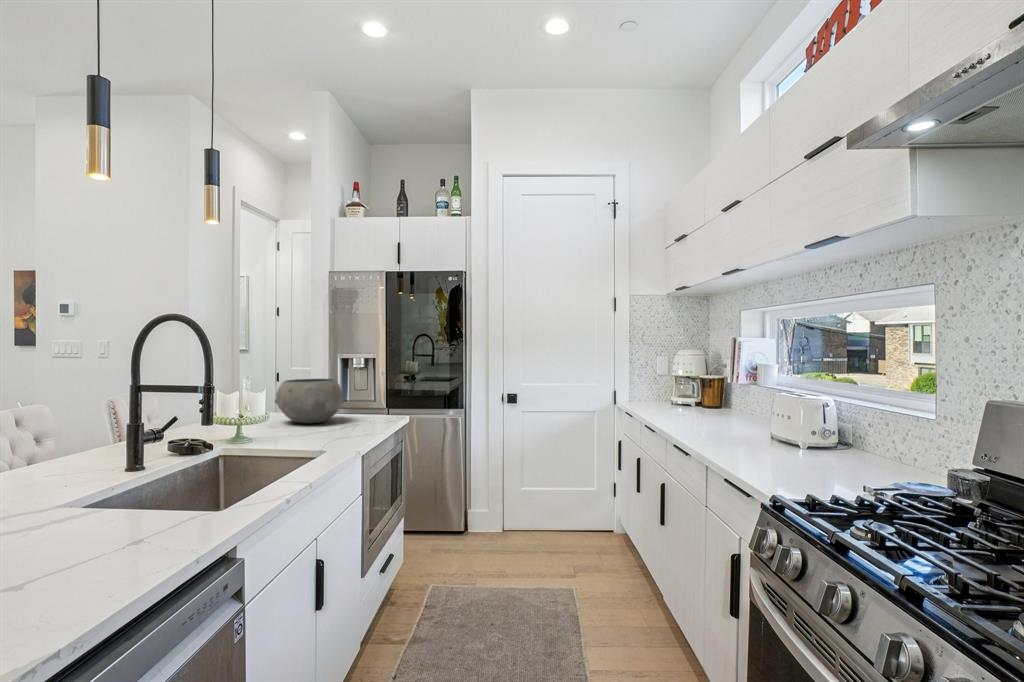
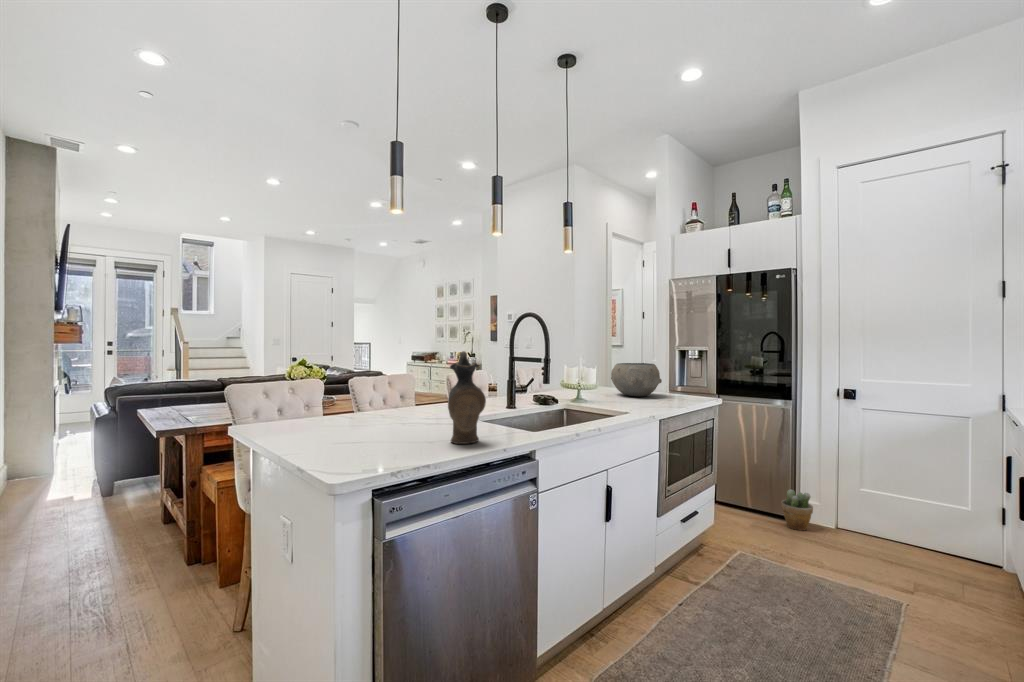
ceramic pitcher: none [67,387,158,570] -> present [448,351,486,444]
potted plant: none [456,502,484,543] -> present [781,490,813,531]

